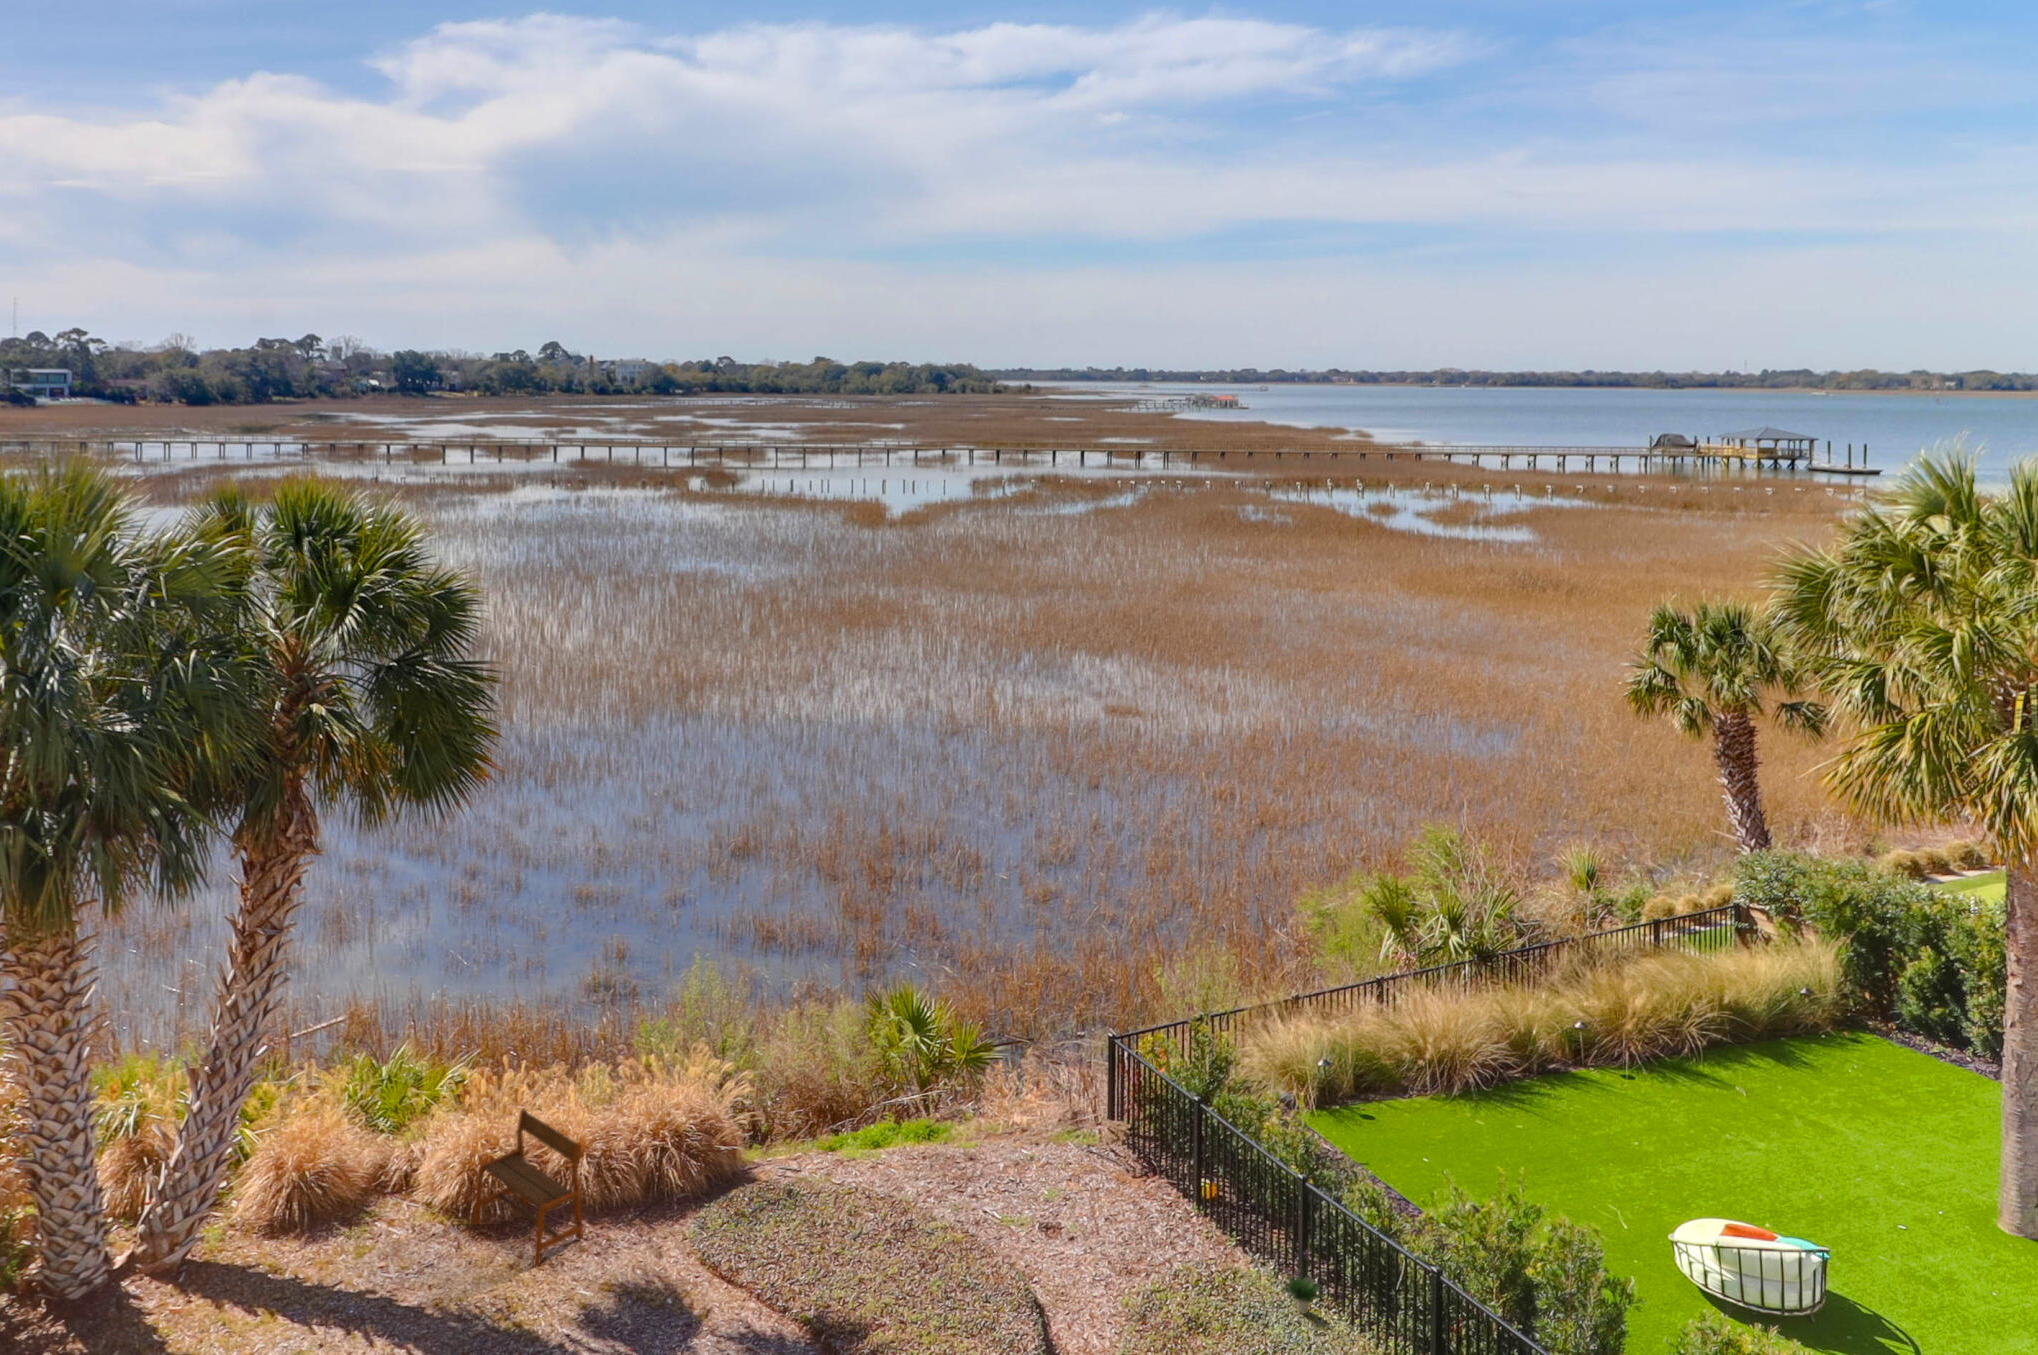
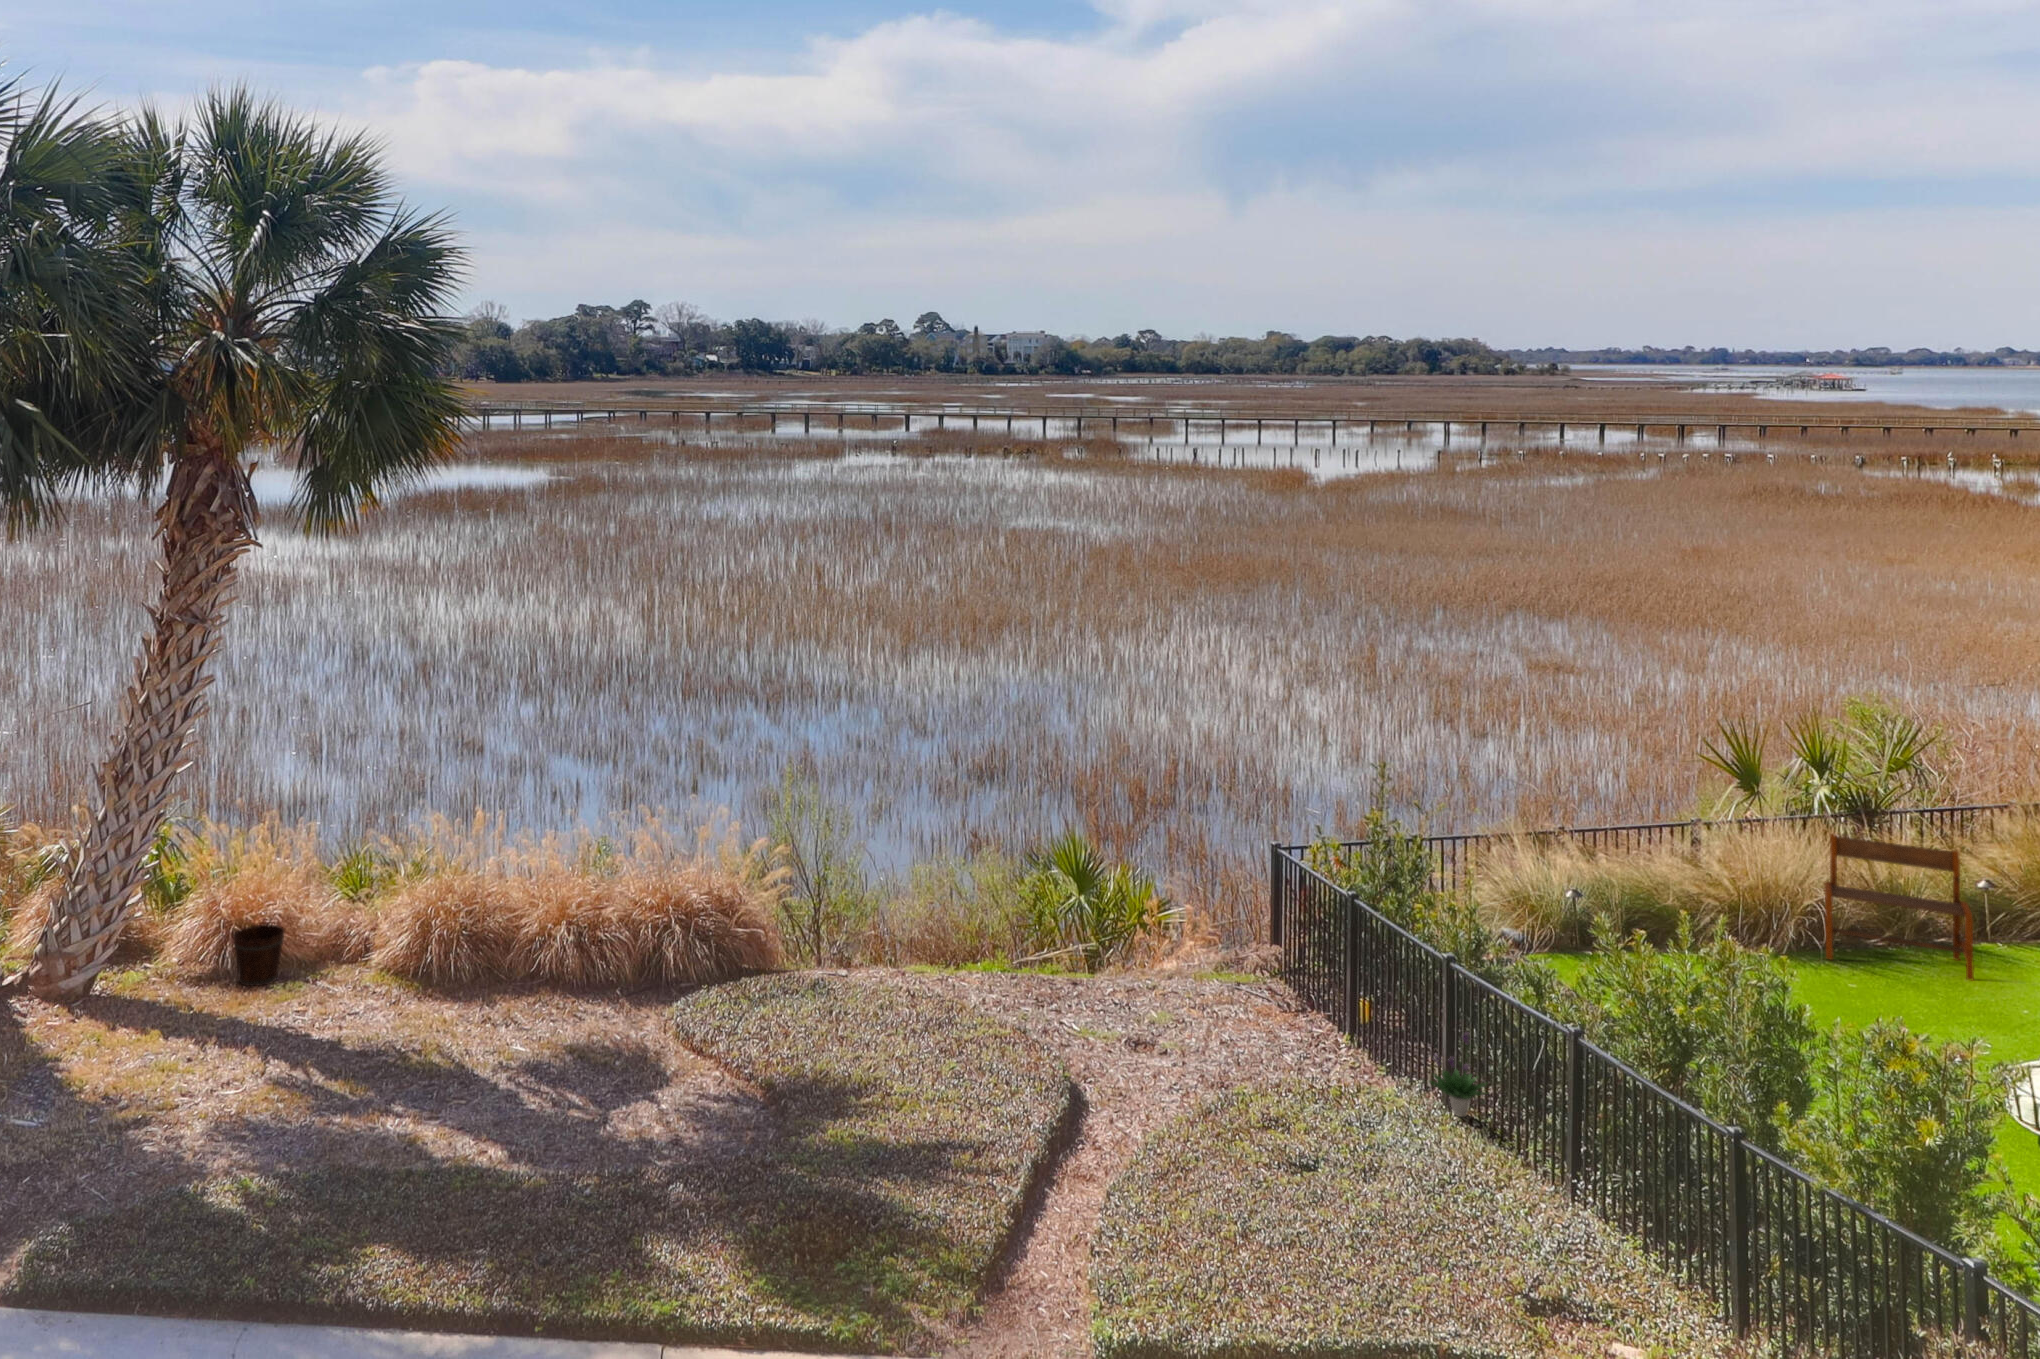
bench: present [473,1109,583,1267] -> present [1825,834,1974,980]
bucket: none [305,1177,348,1238] -> present [233,924,285,986]

